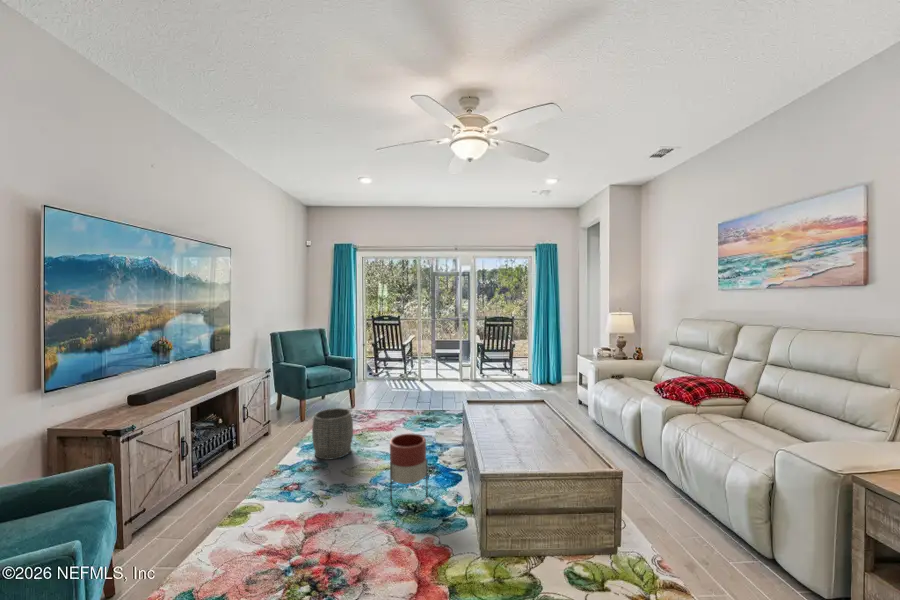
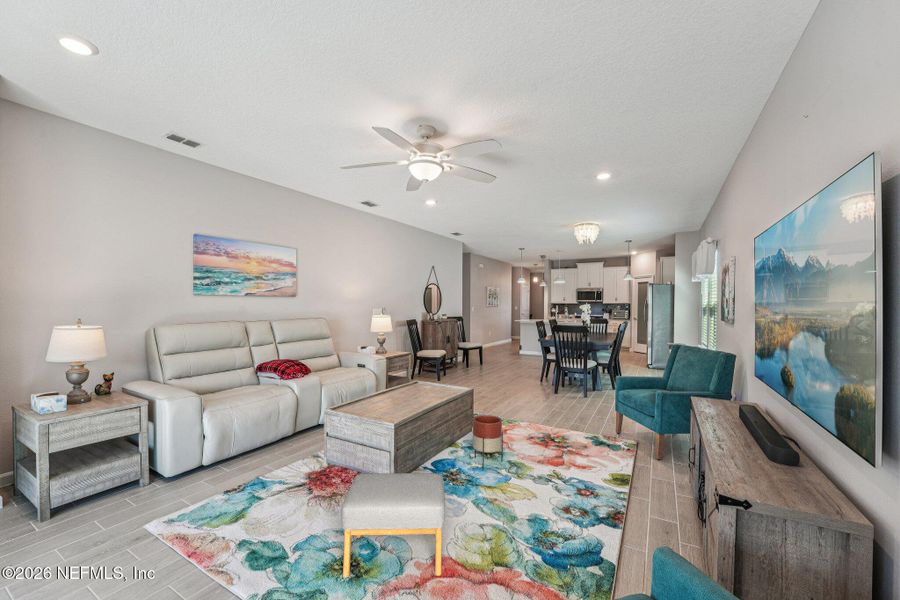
footstool: none [386,385,445,436] -> present [341,473,445,577]
woven basket: present [312,408,353,460] -> none [520,465,578,548]

